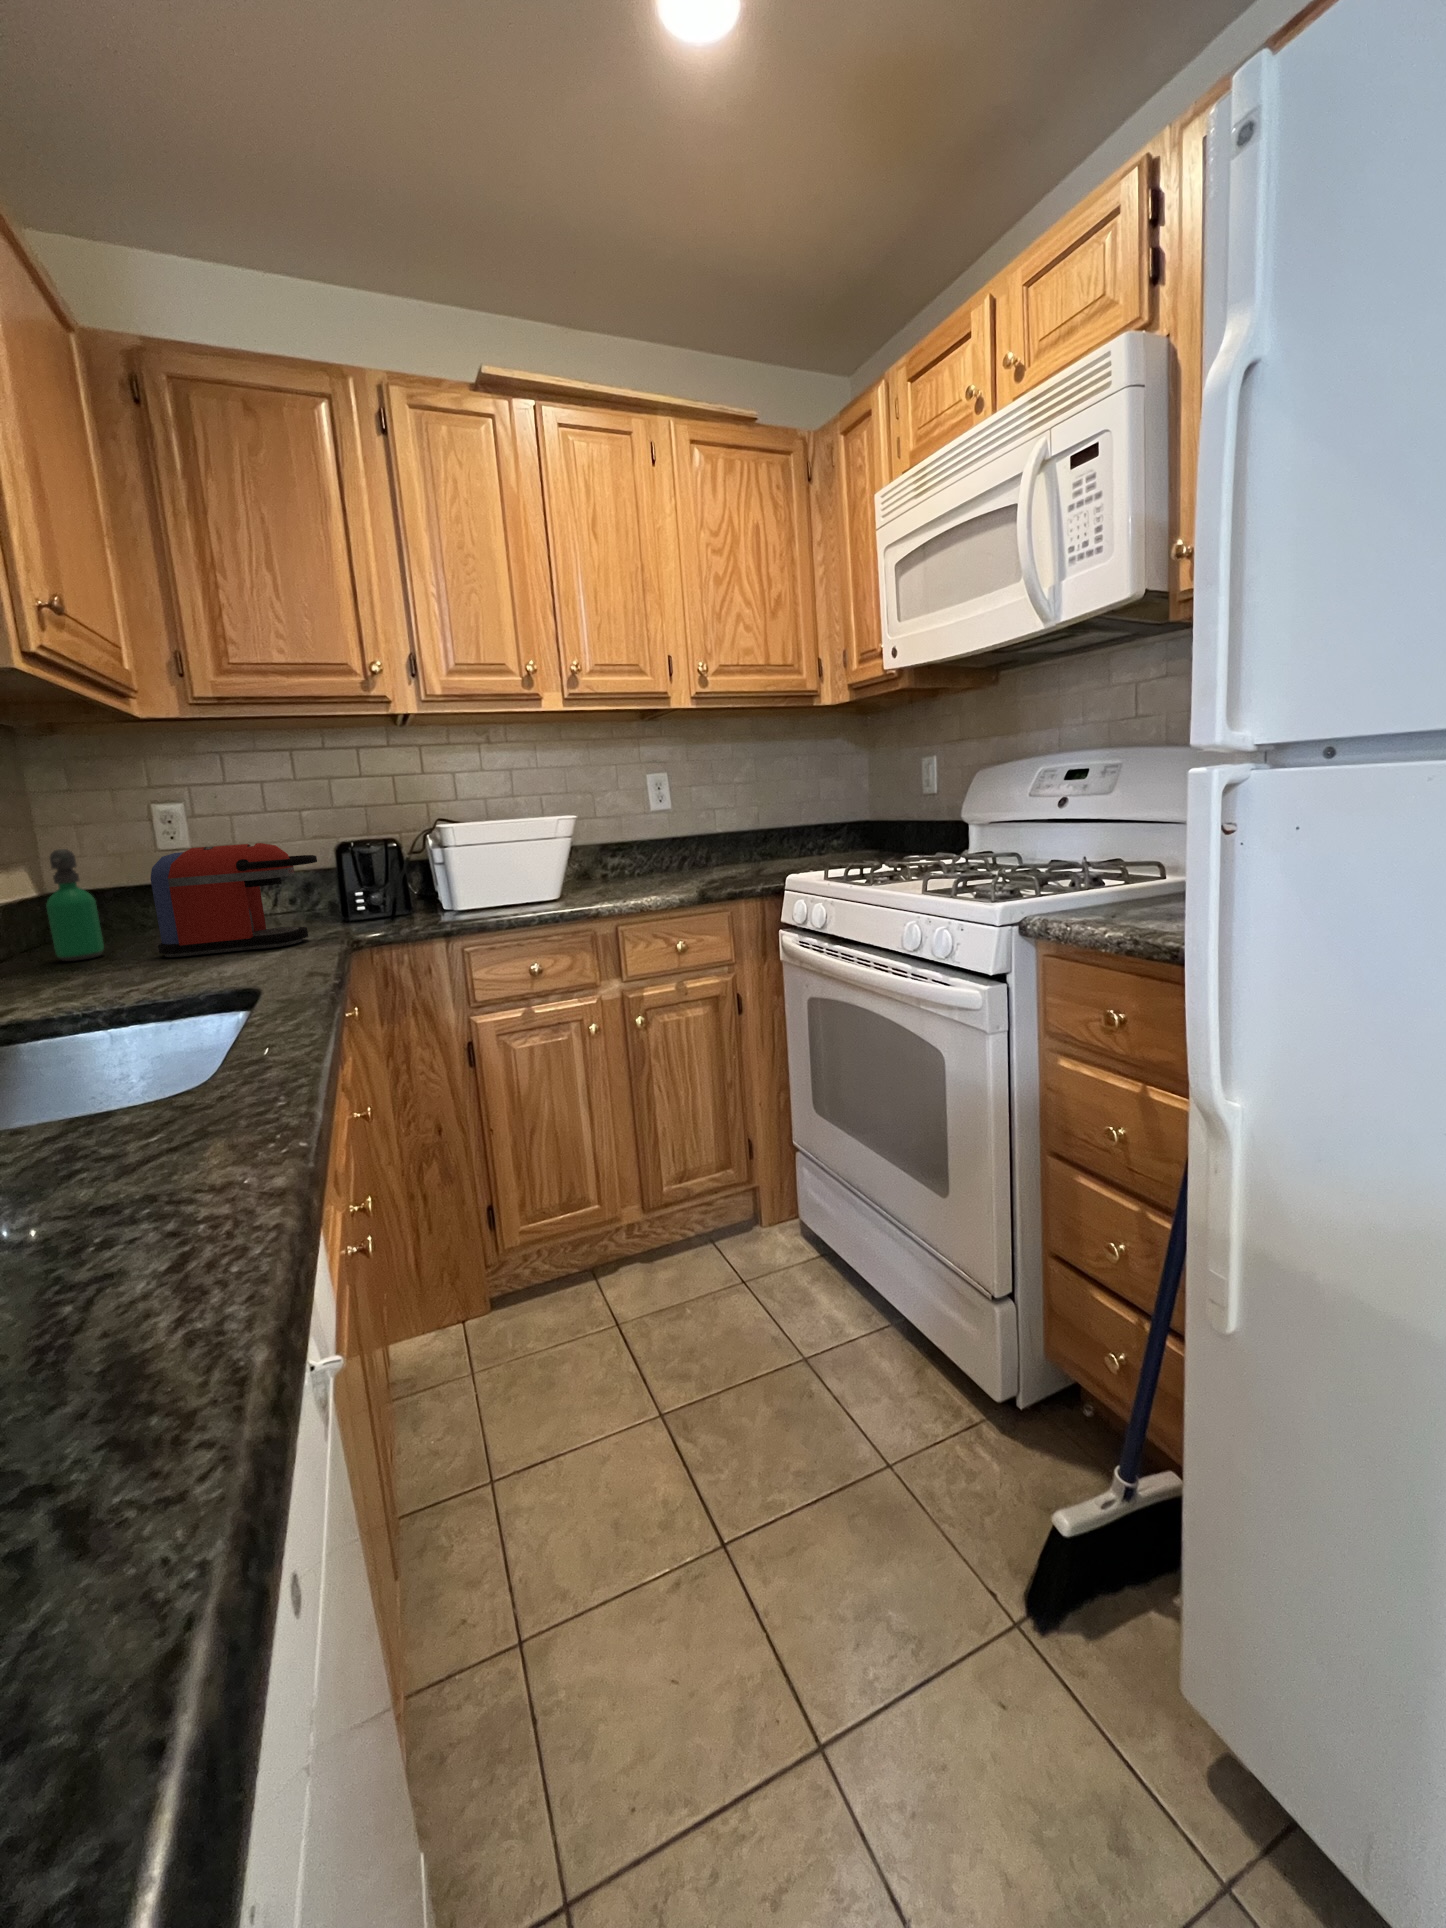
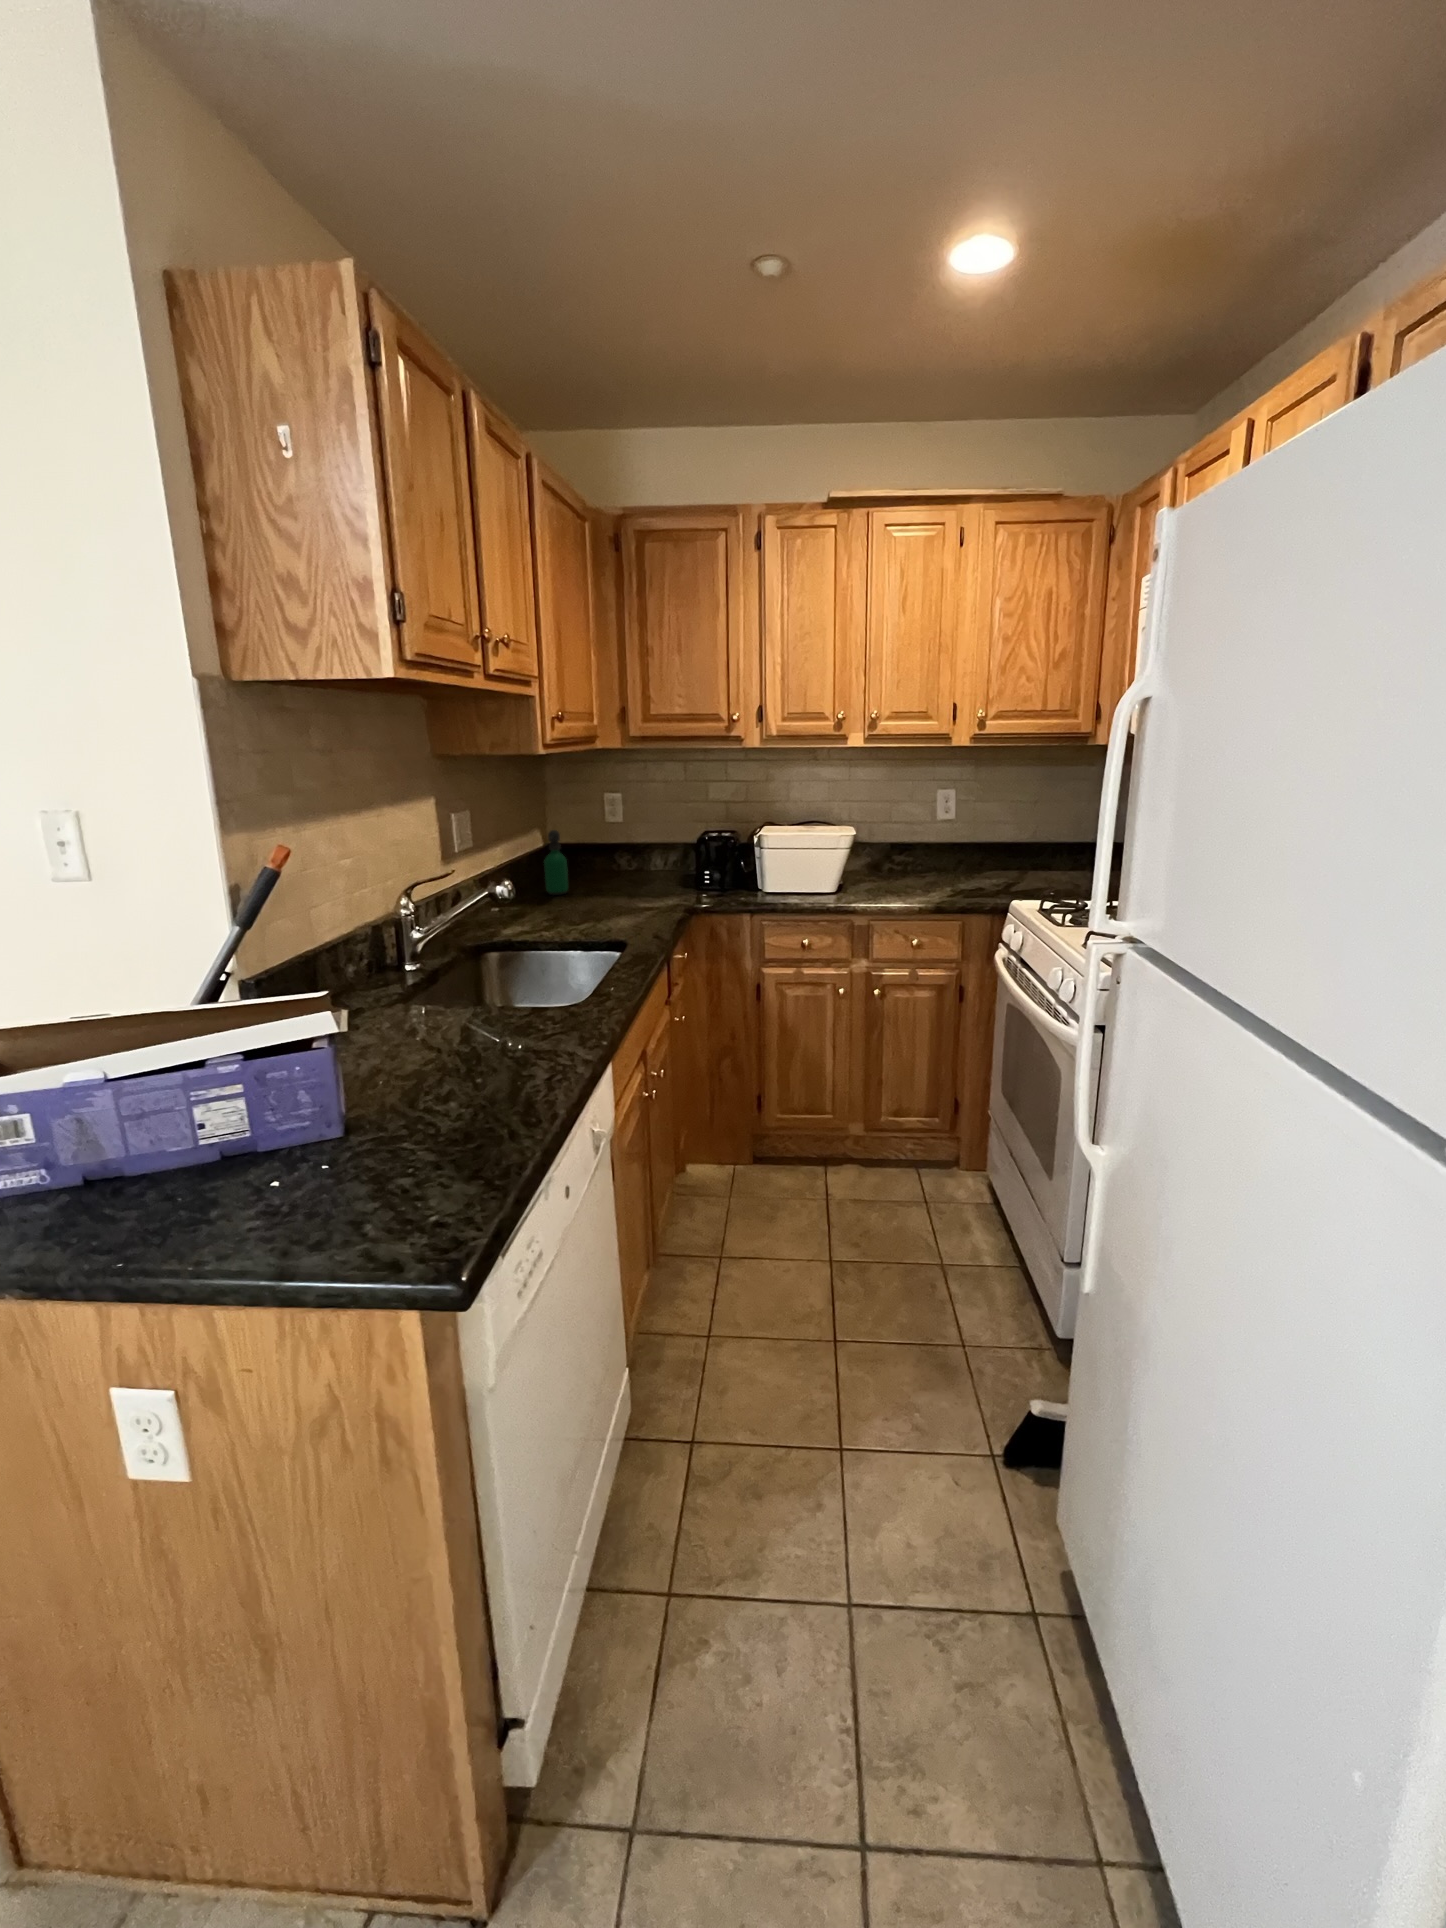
coffee maker: present [150,843,317,957] -> none [592,839,679,905]

